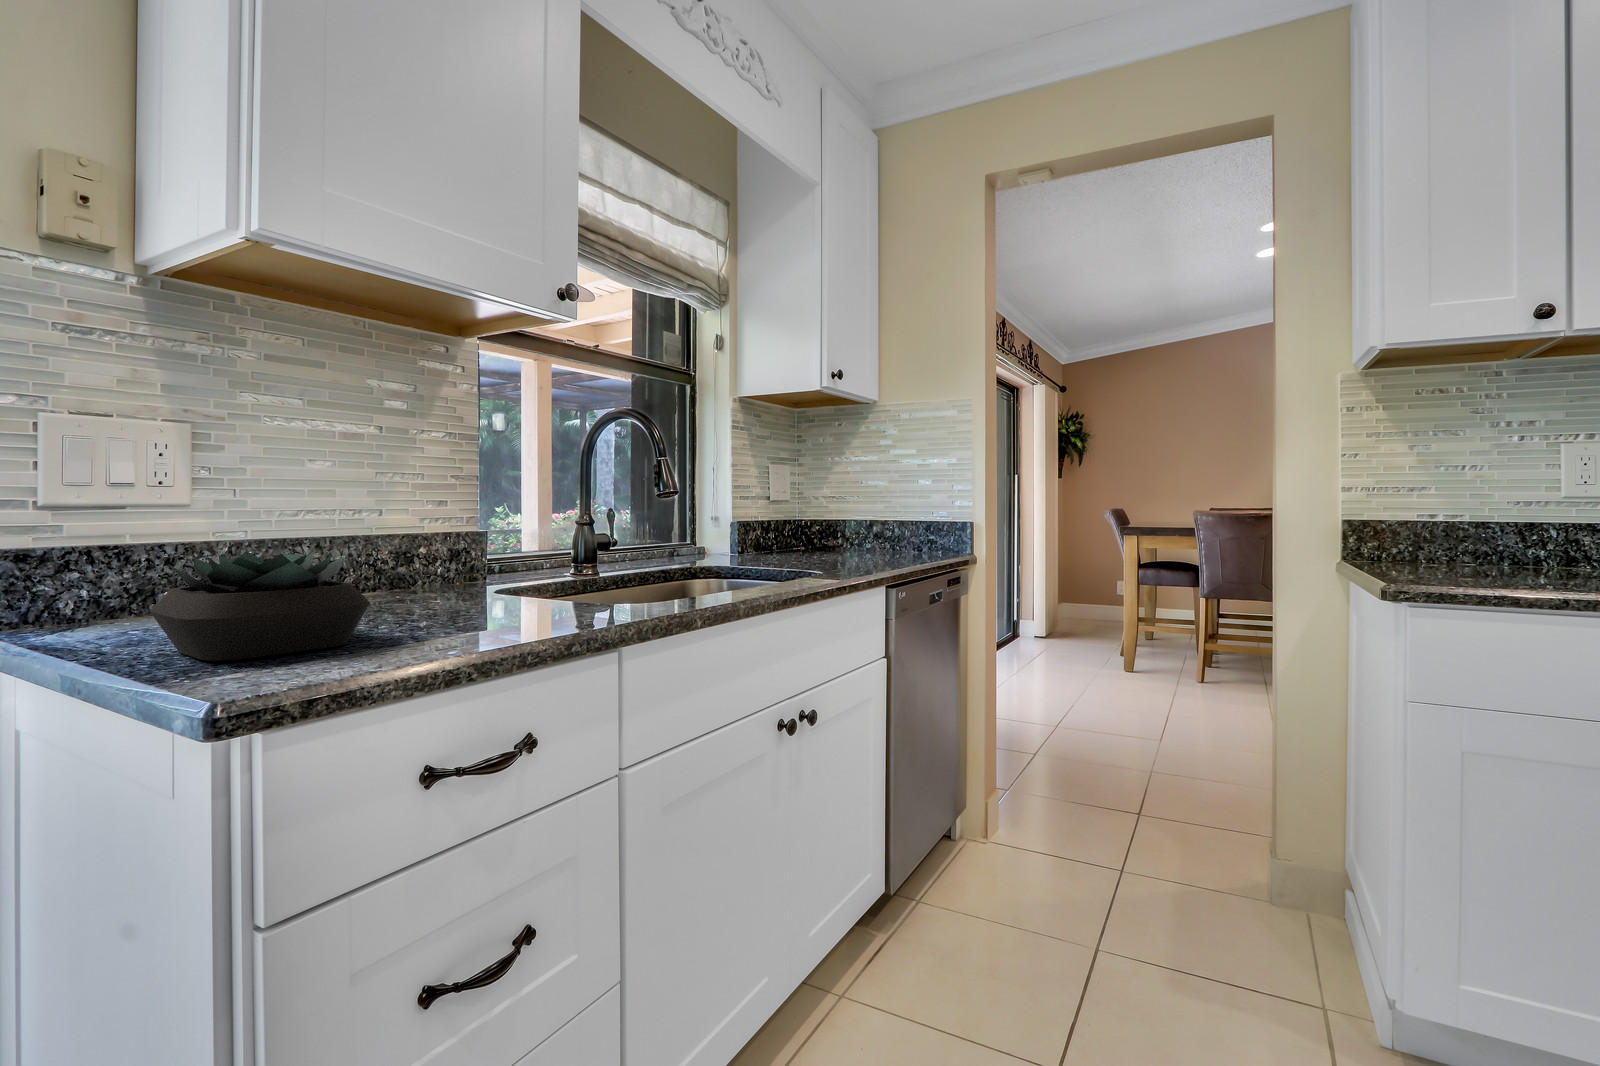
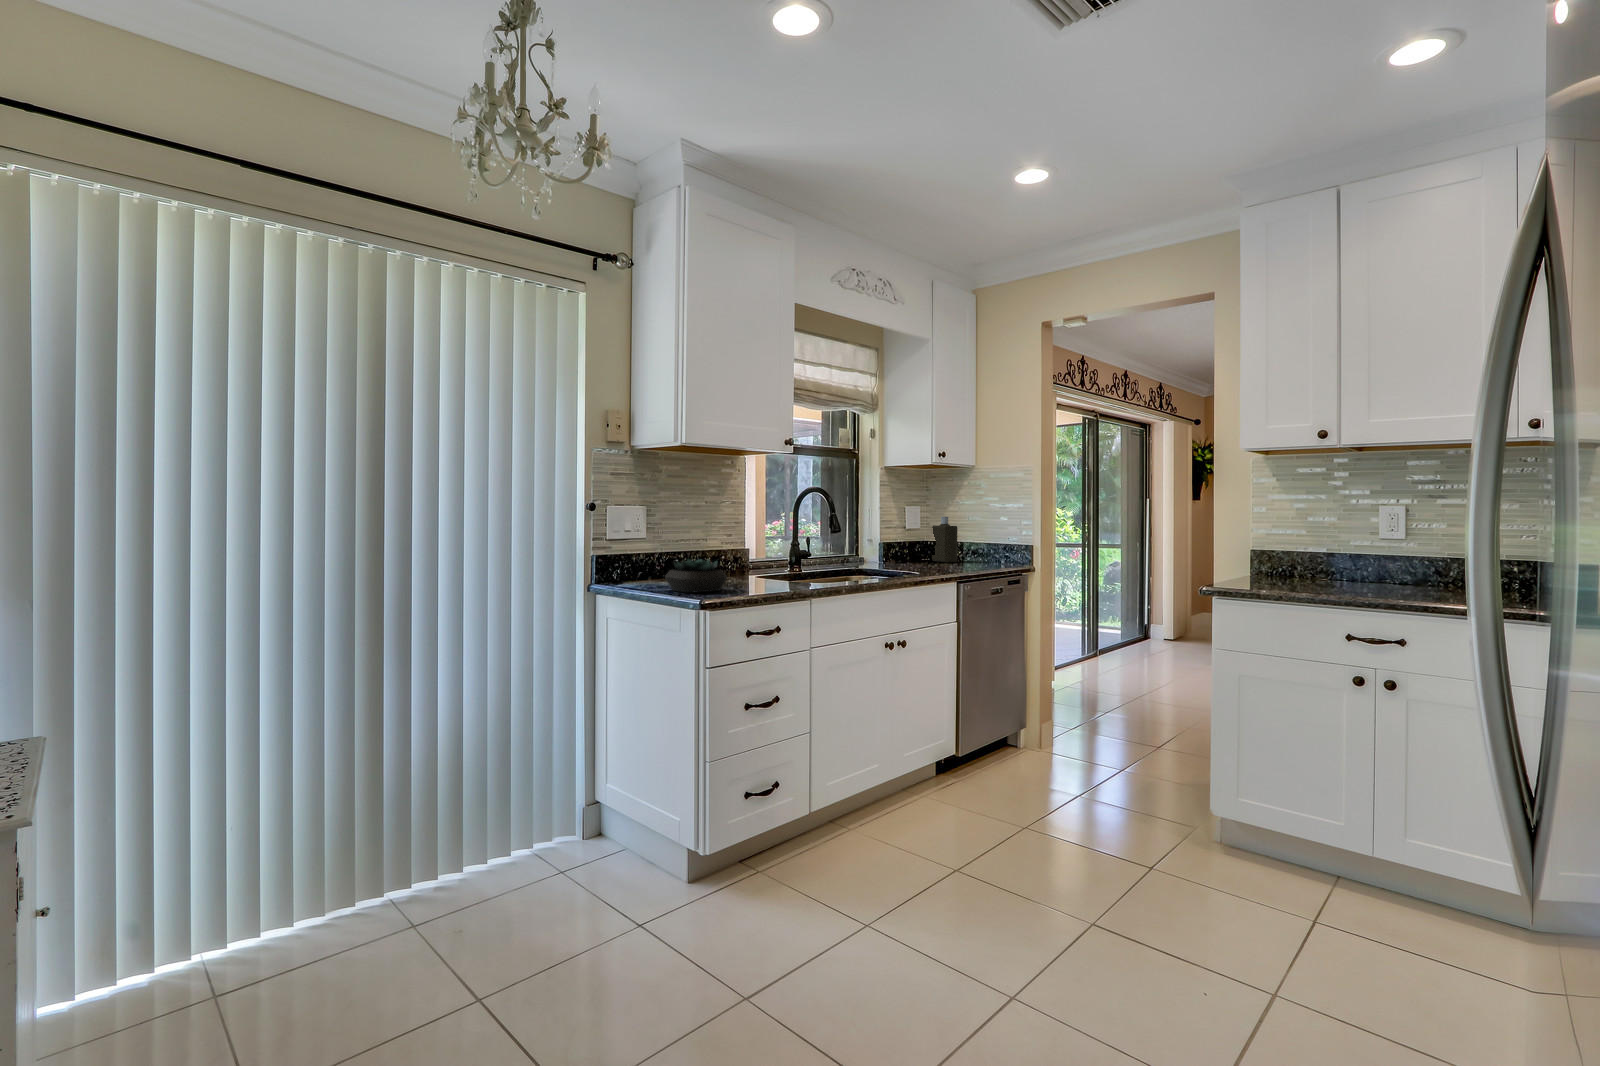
bottle: none [808,482,848,552] -> present [932,517,957,562]

